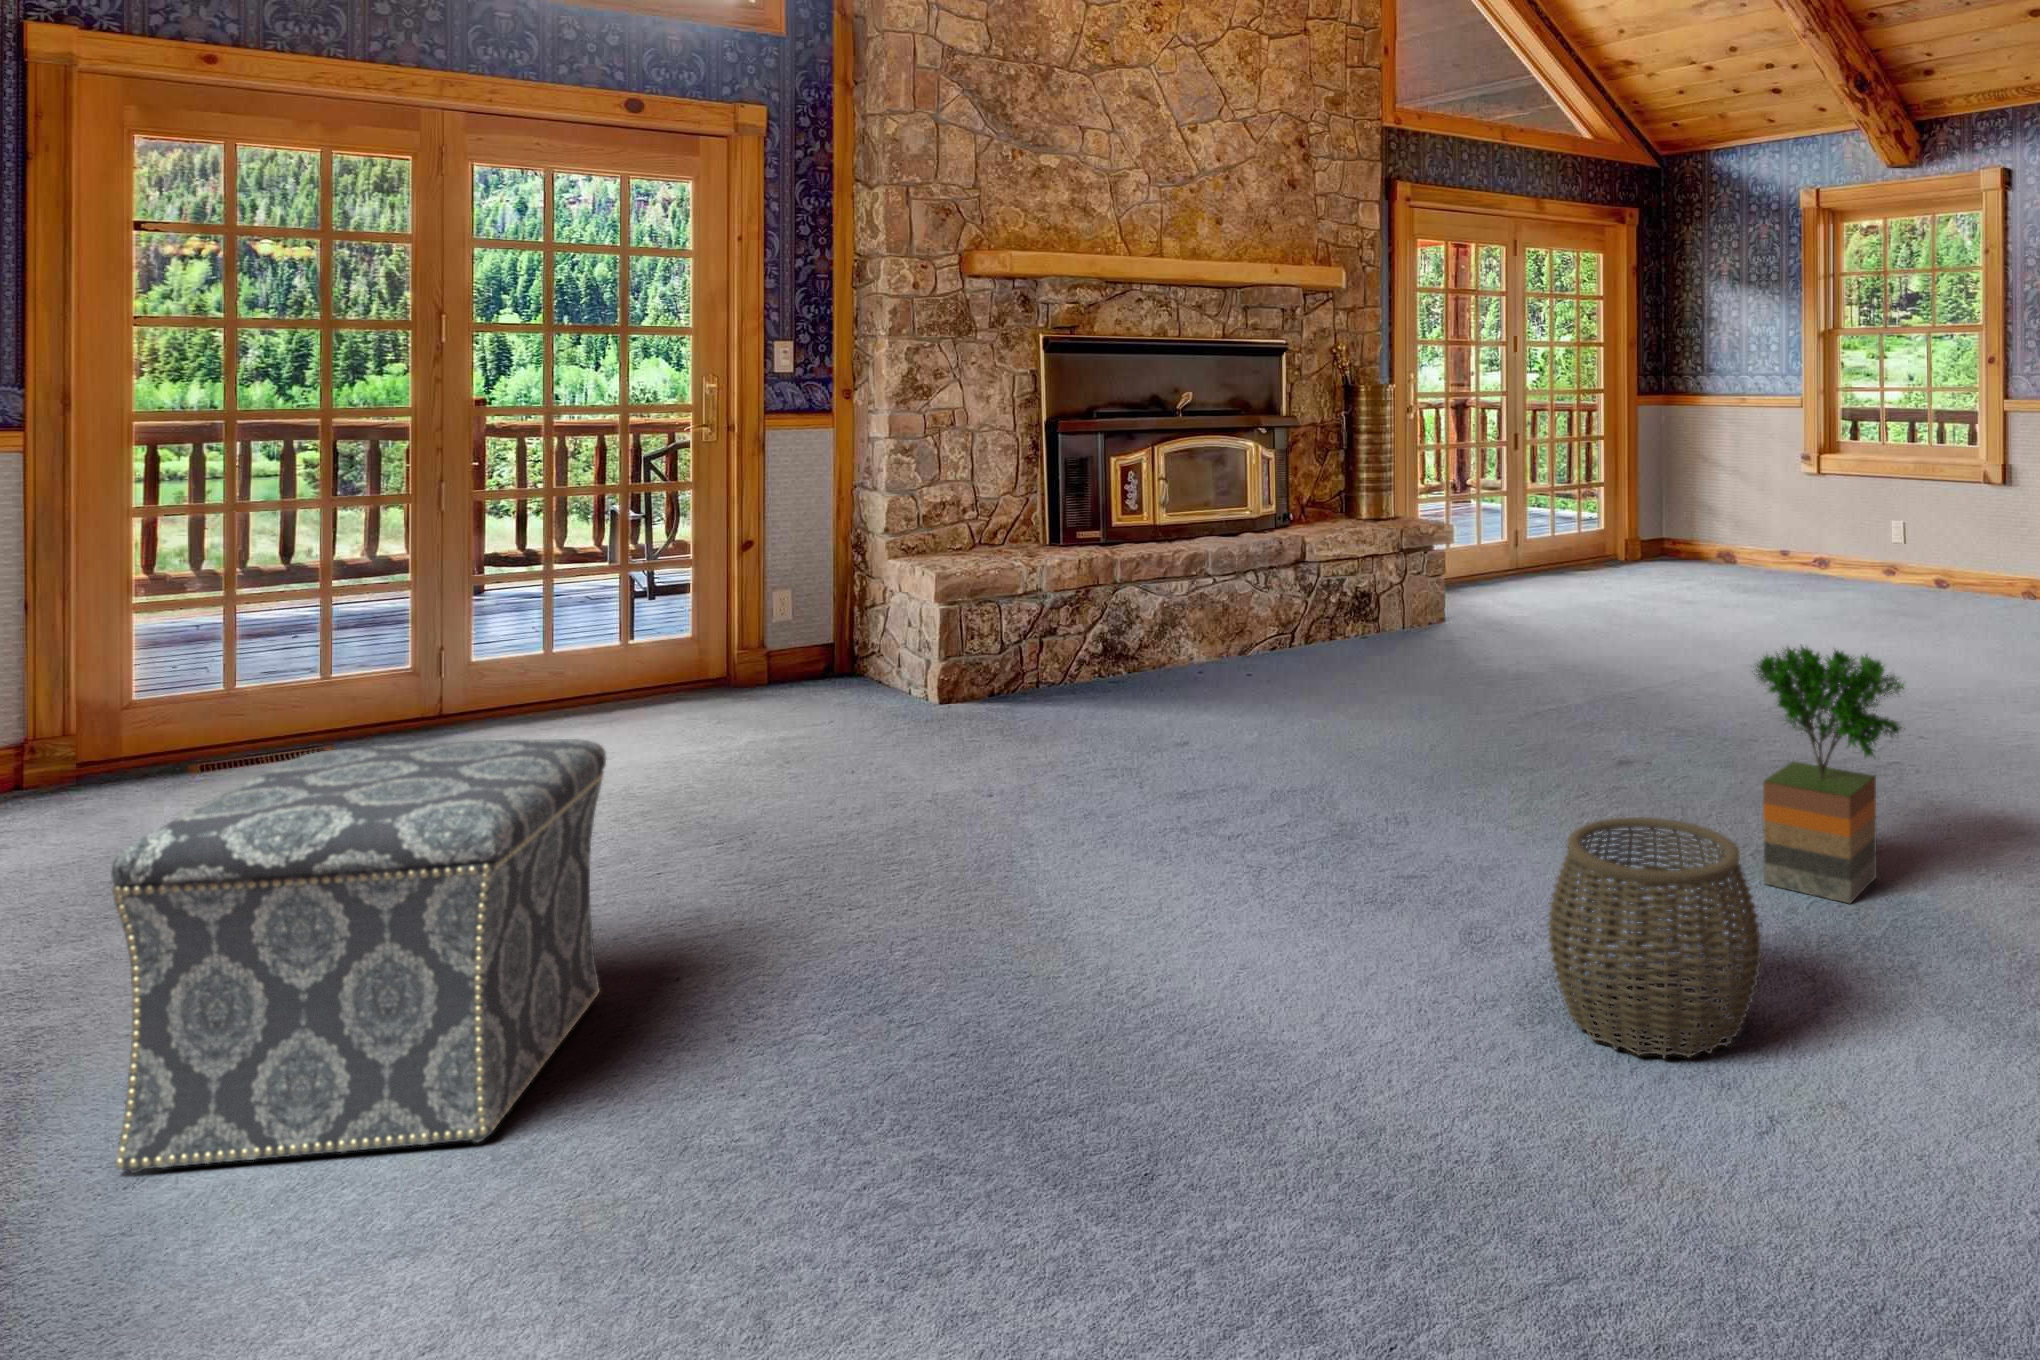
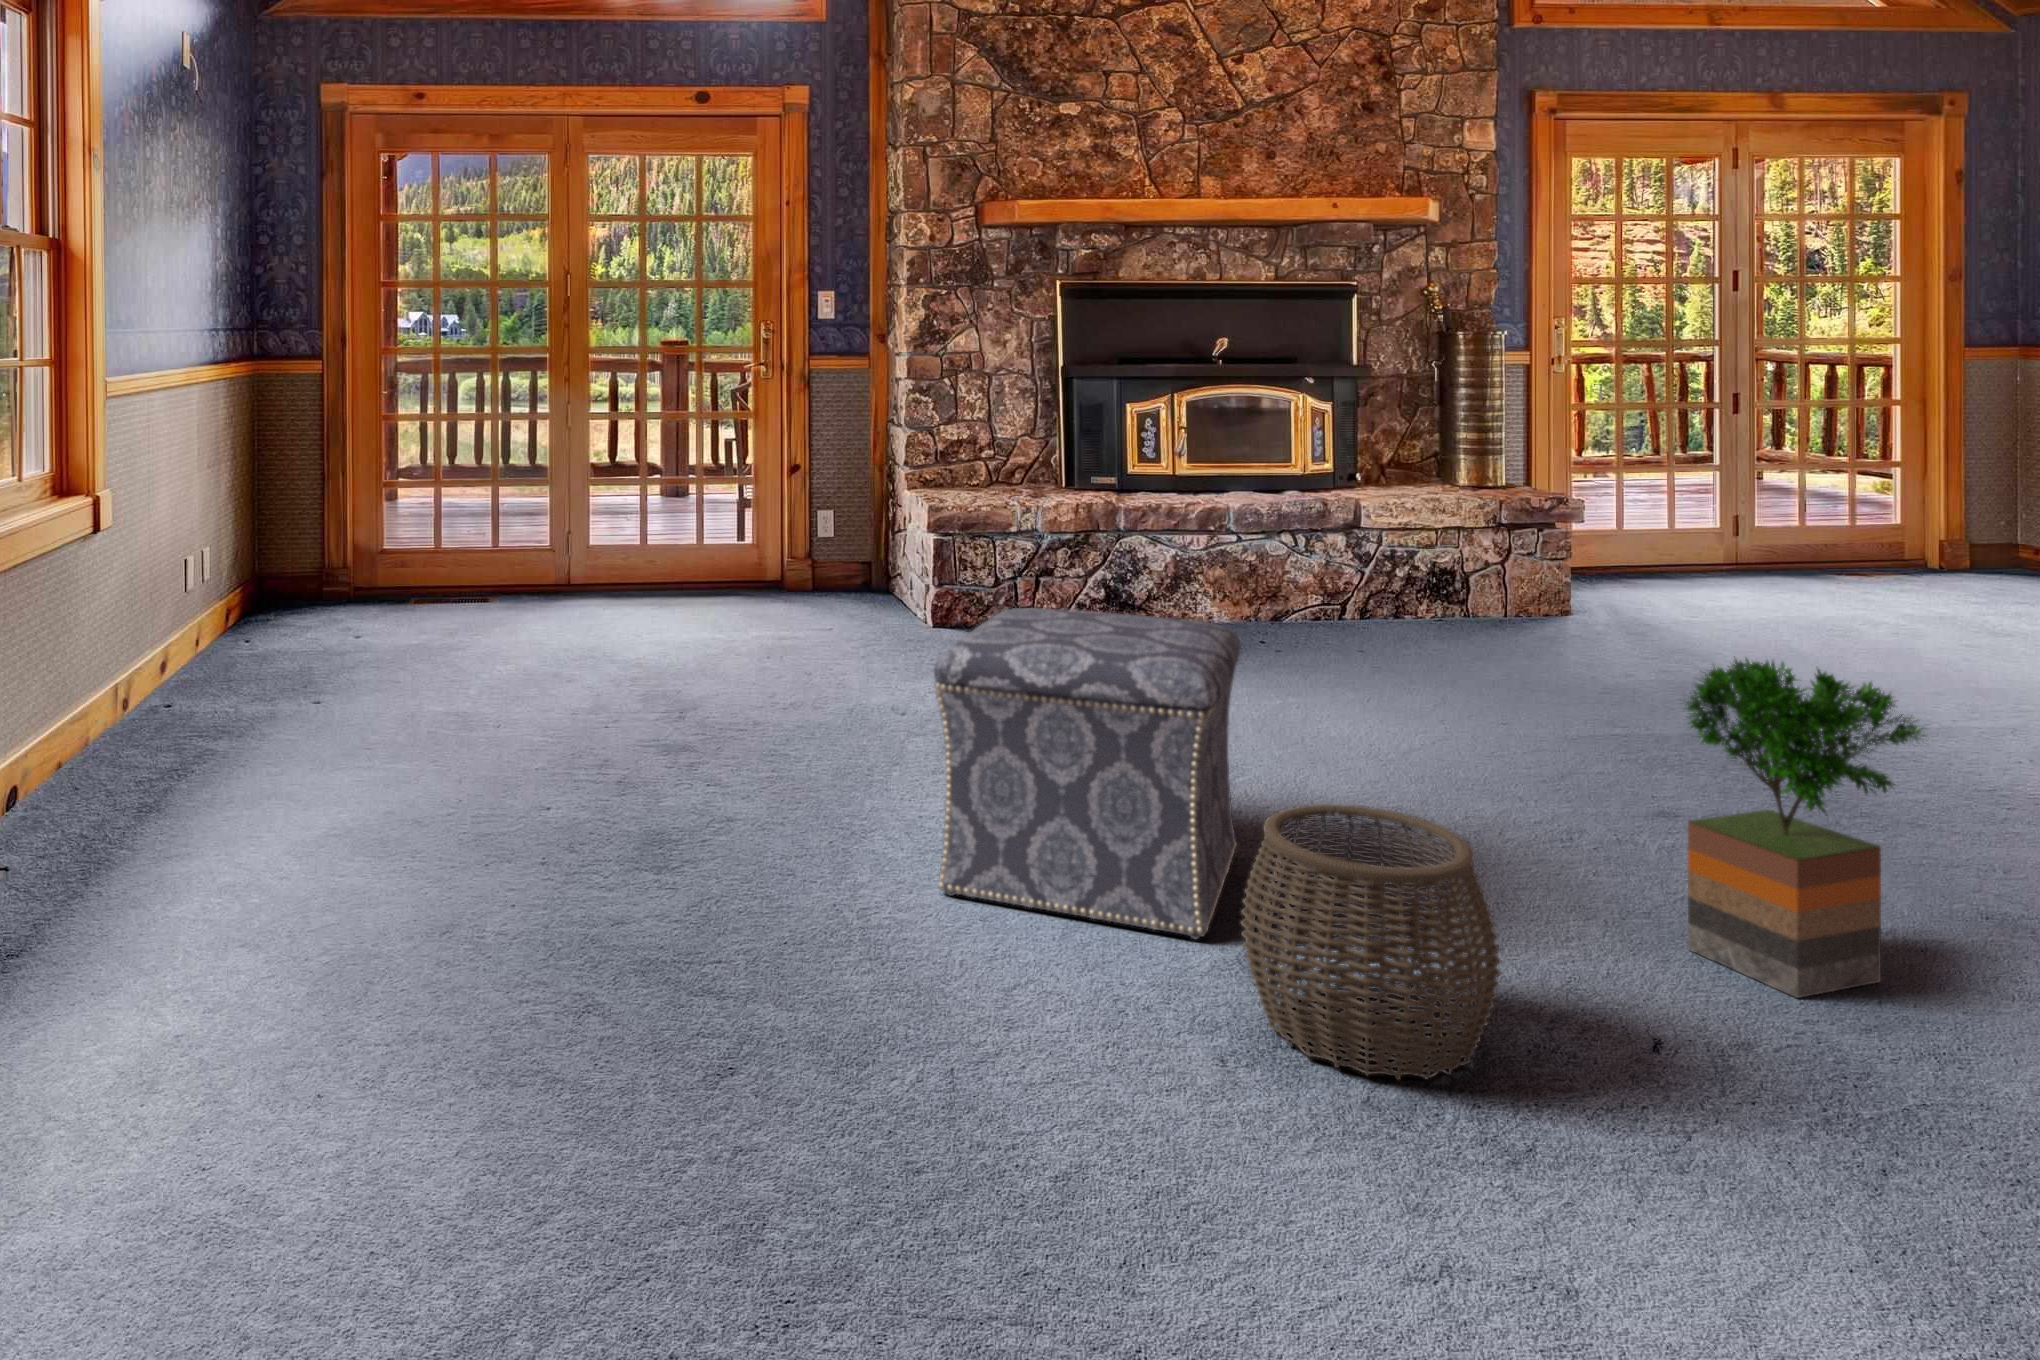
ottoman: present [112,739,606,1173] -> present [934,608,1240,939]

